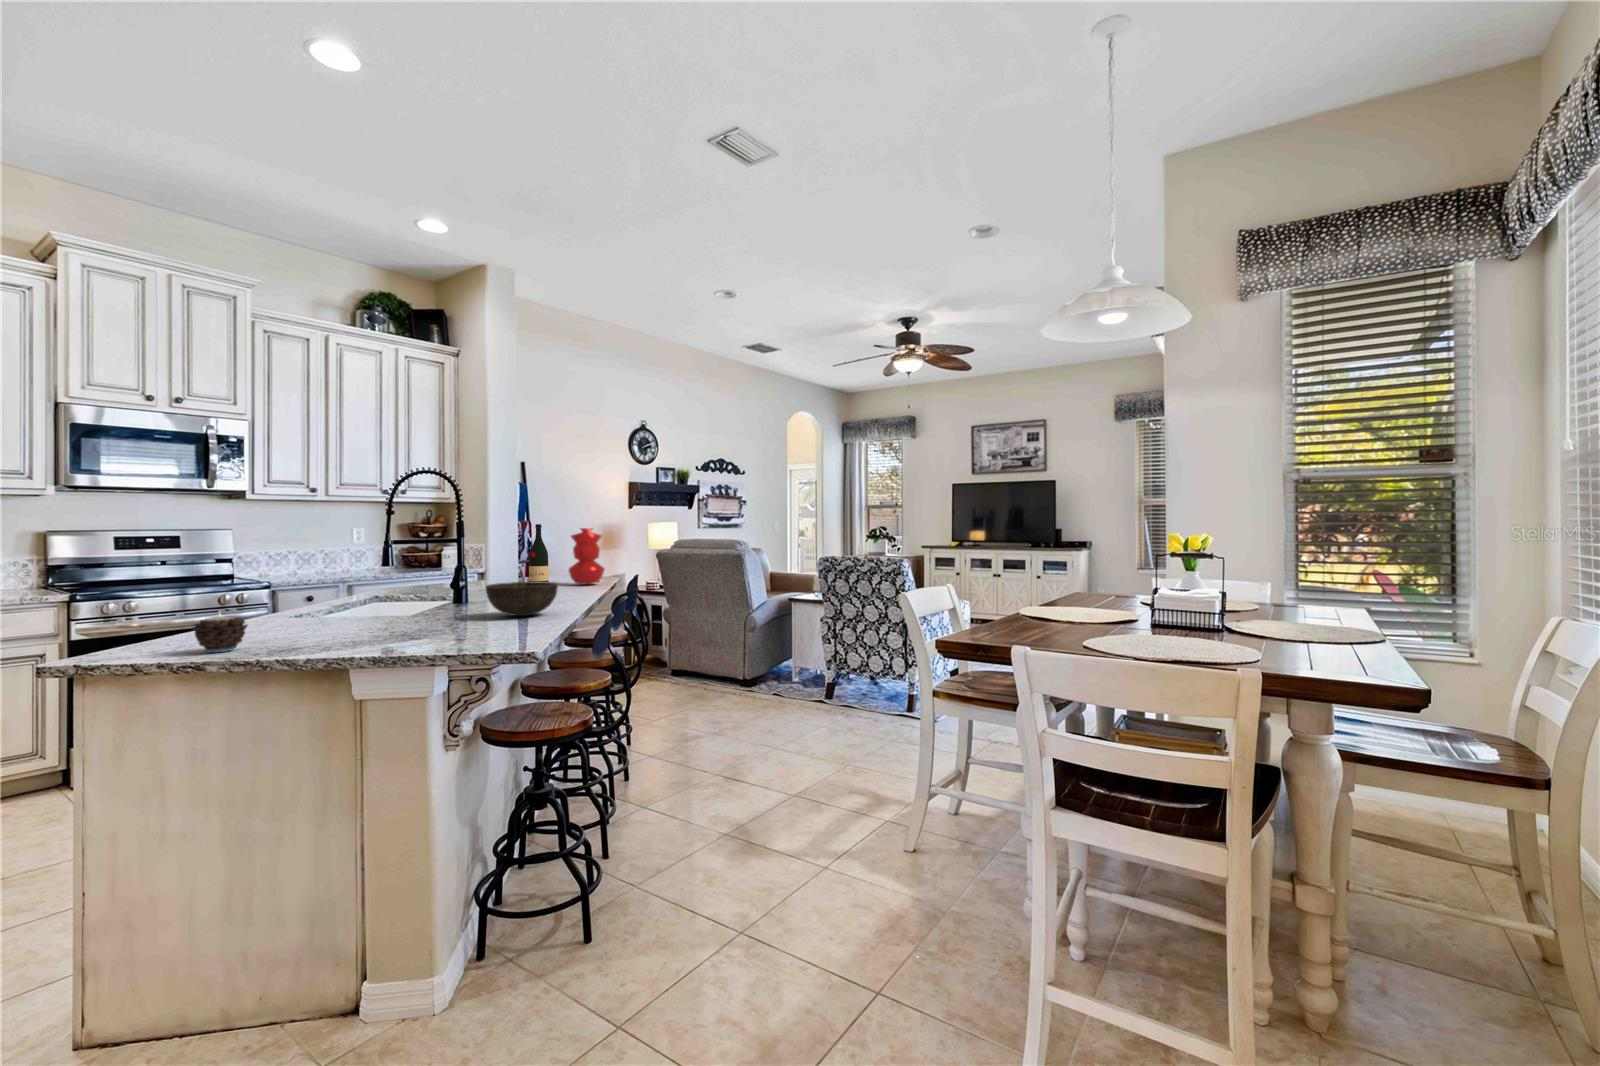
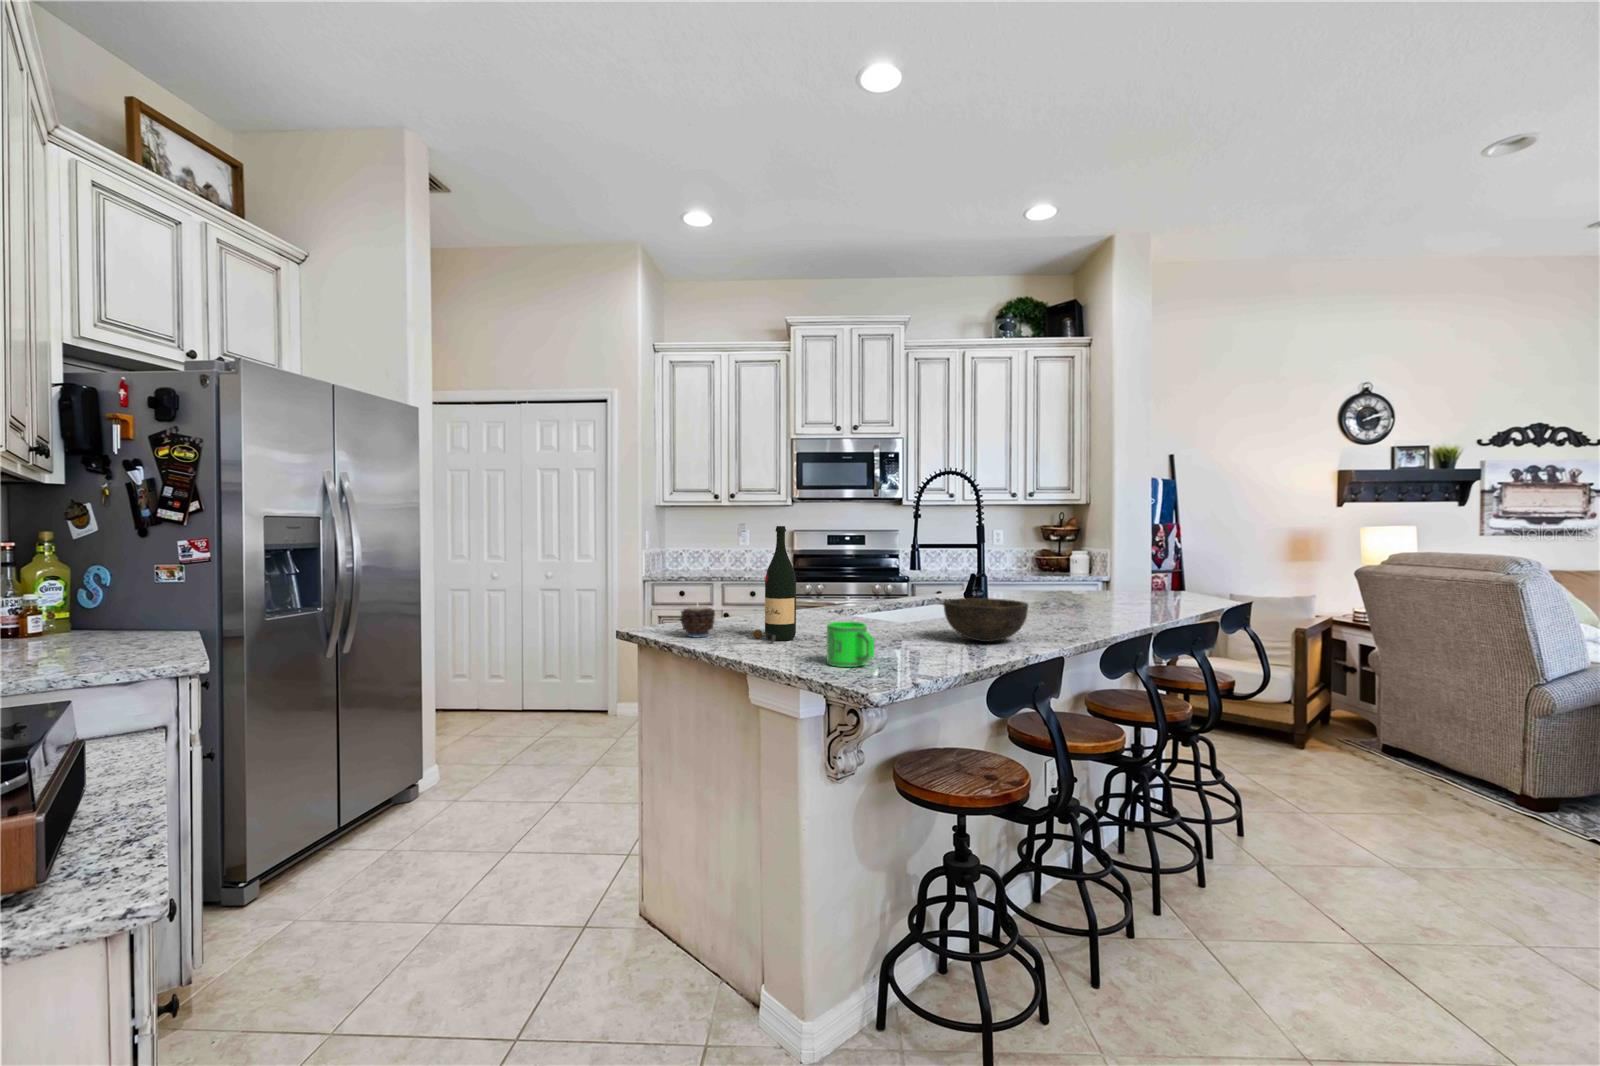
wine bottle: present [529,524,548,582] -> present [753,526,796,642]
vase: present [568,528,605,585] -> none [1148,533,1200,608]
mug: none [446,605,498,643] -> present [827,622,874,667]

